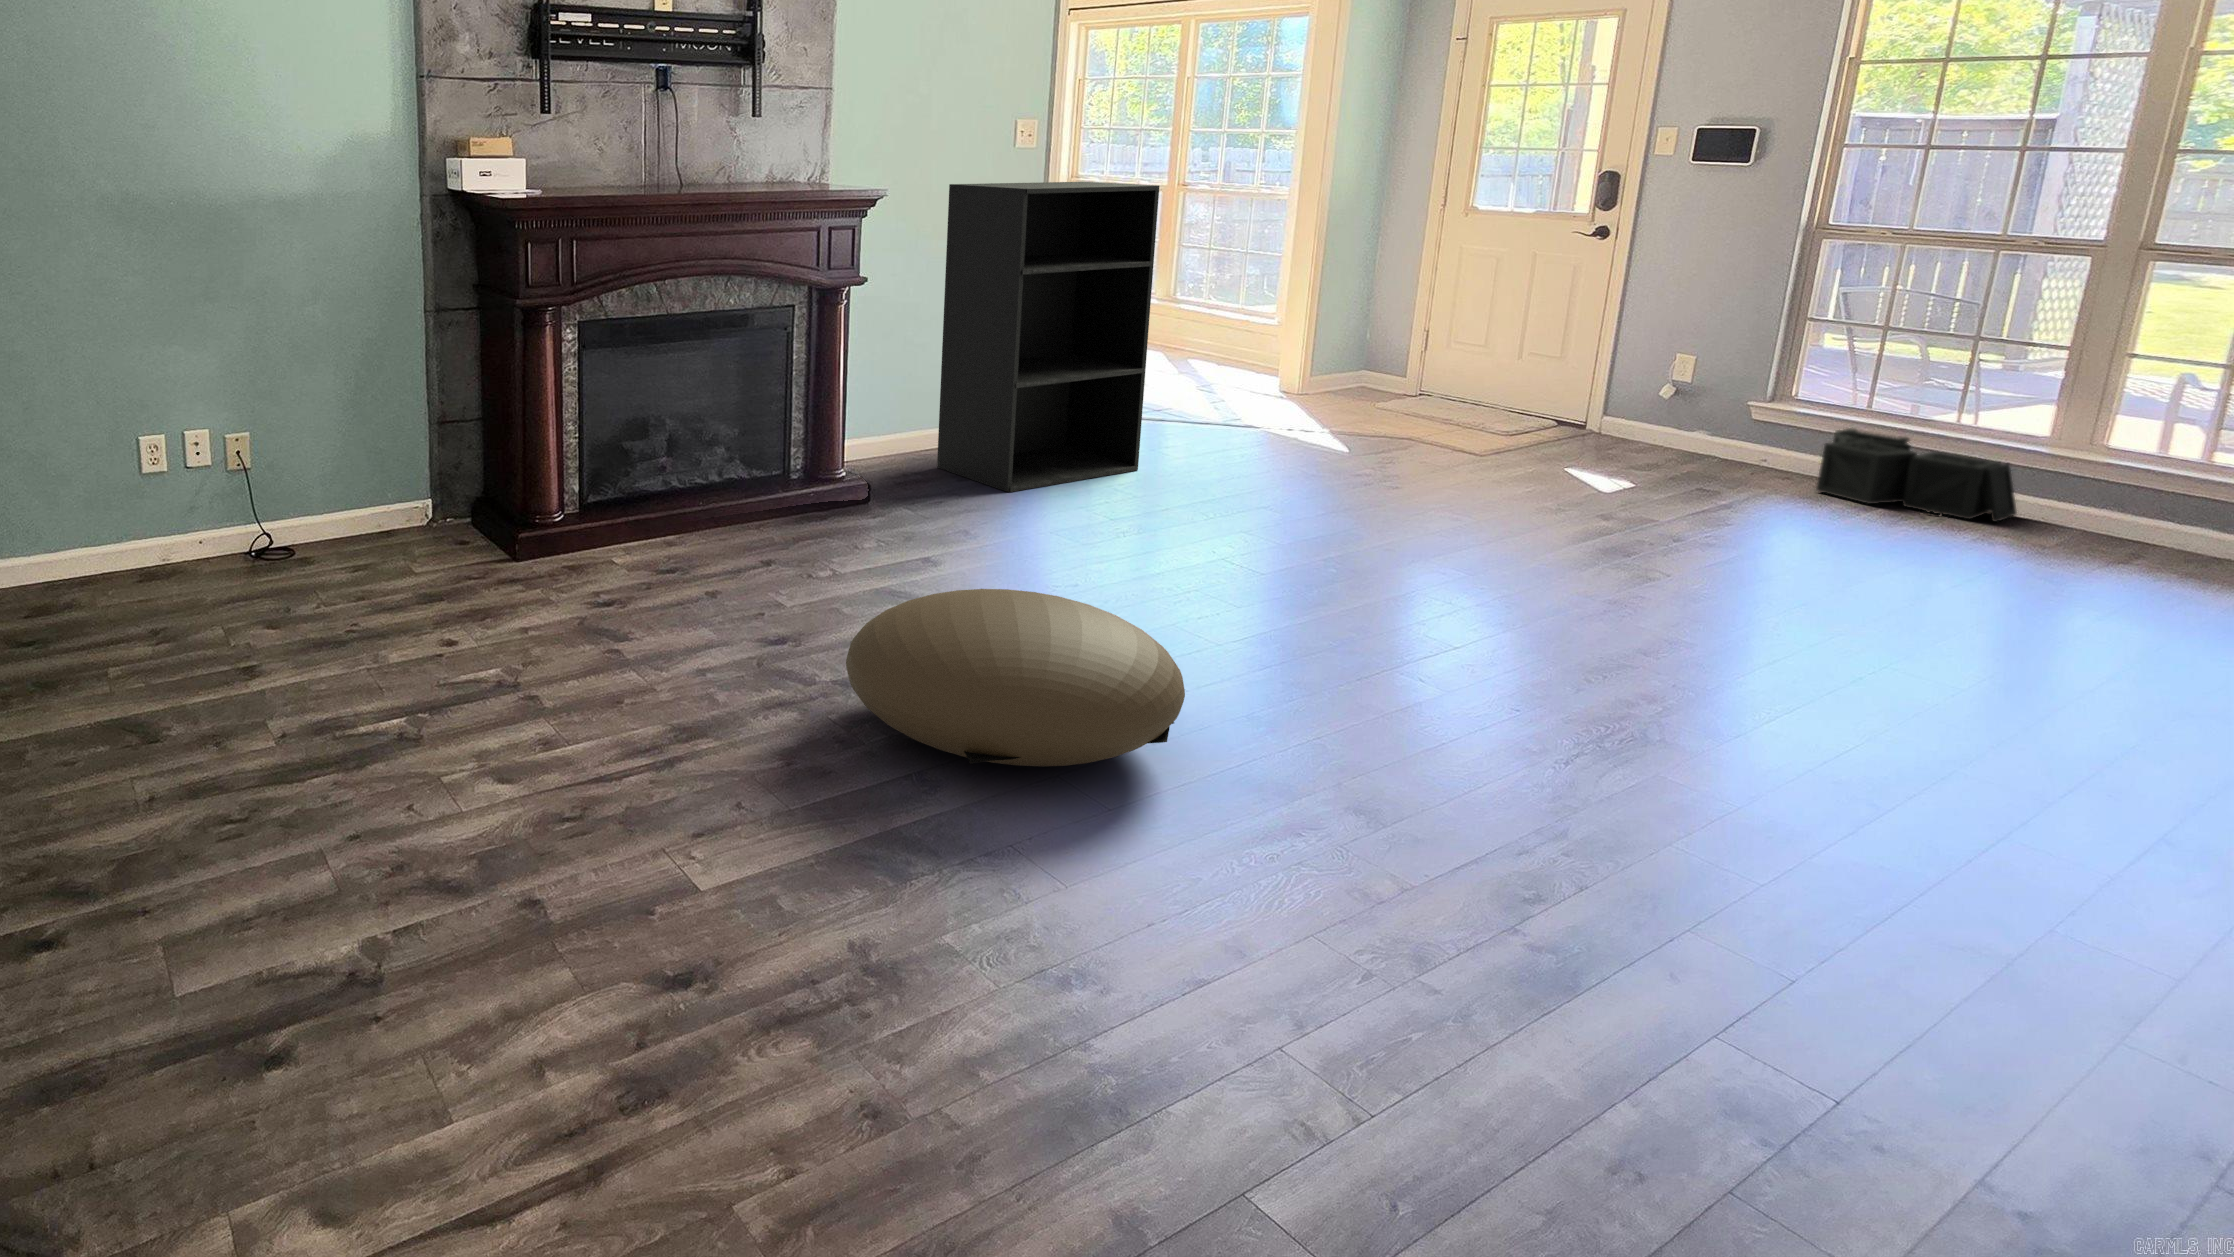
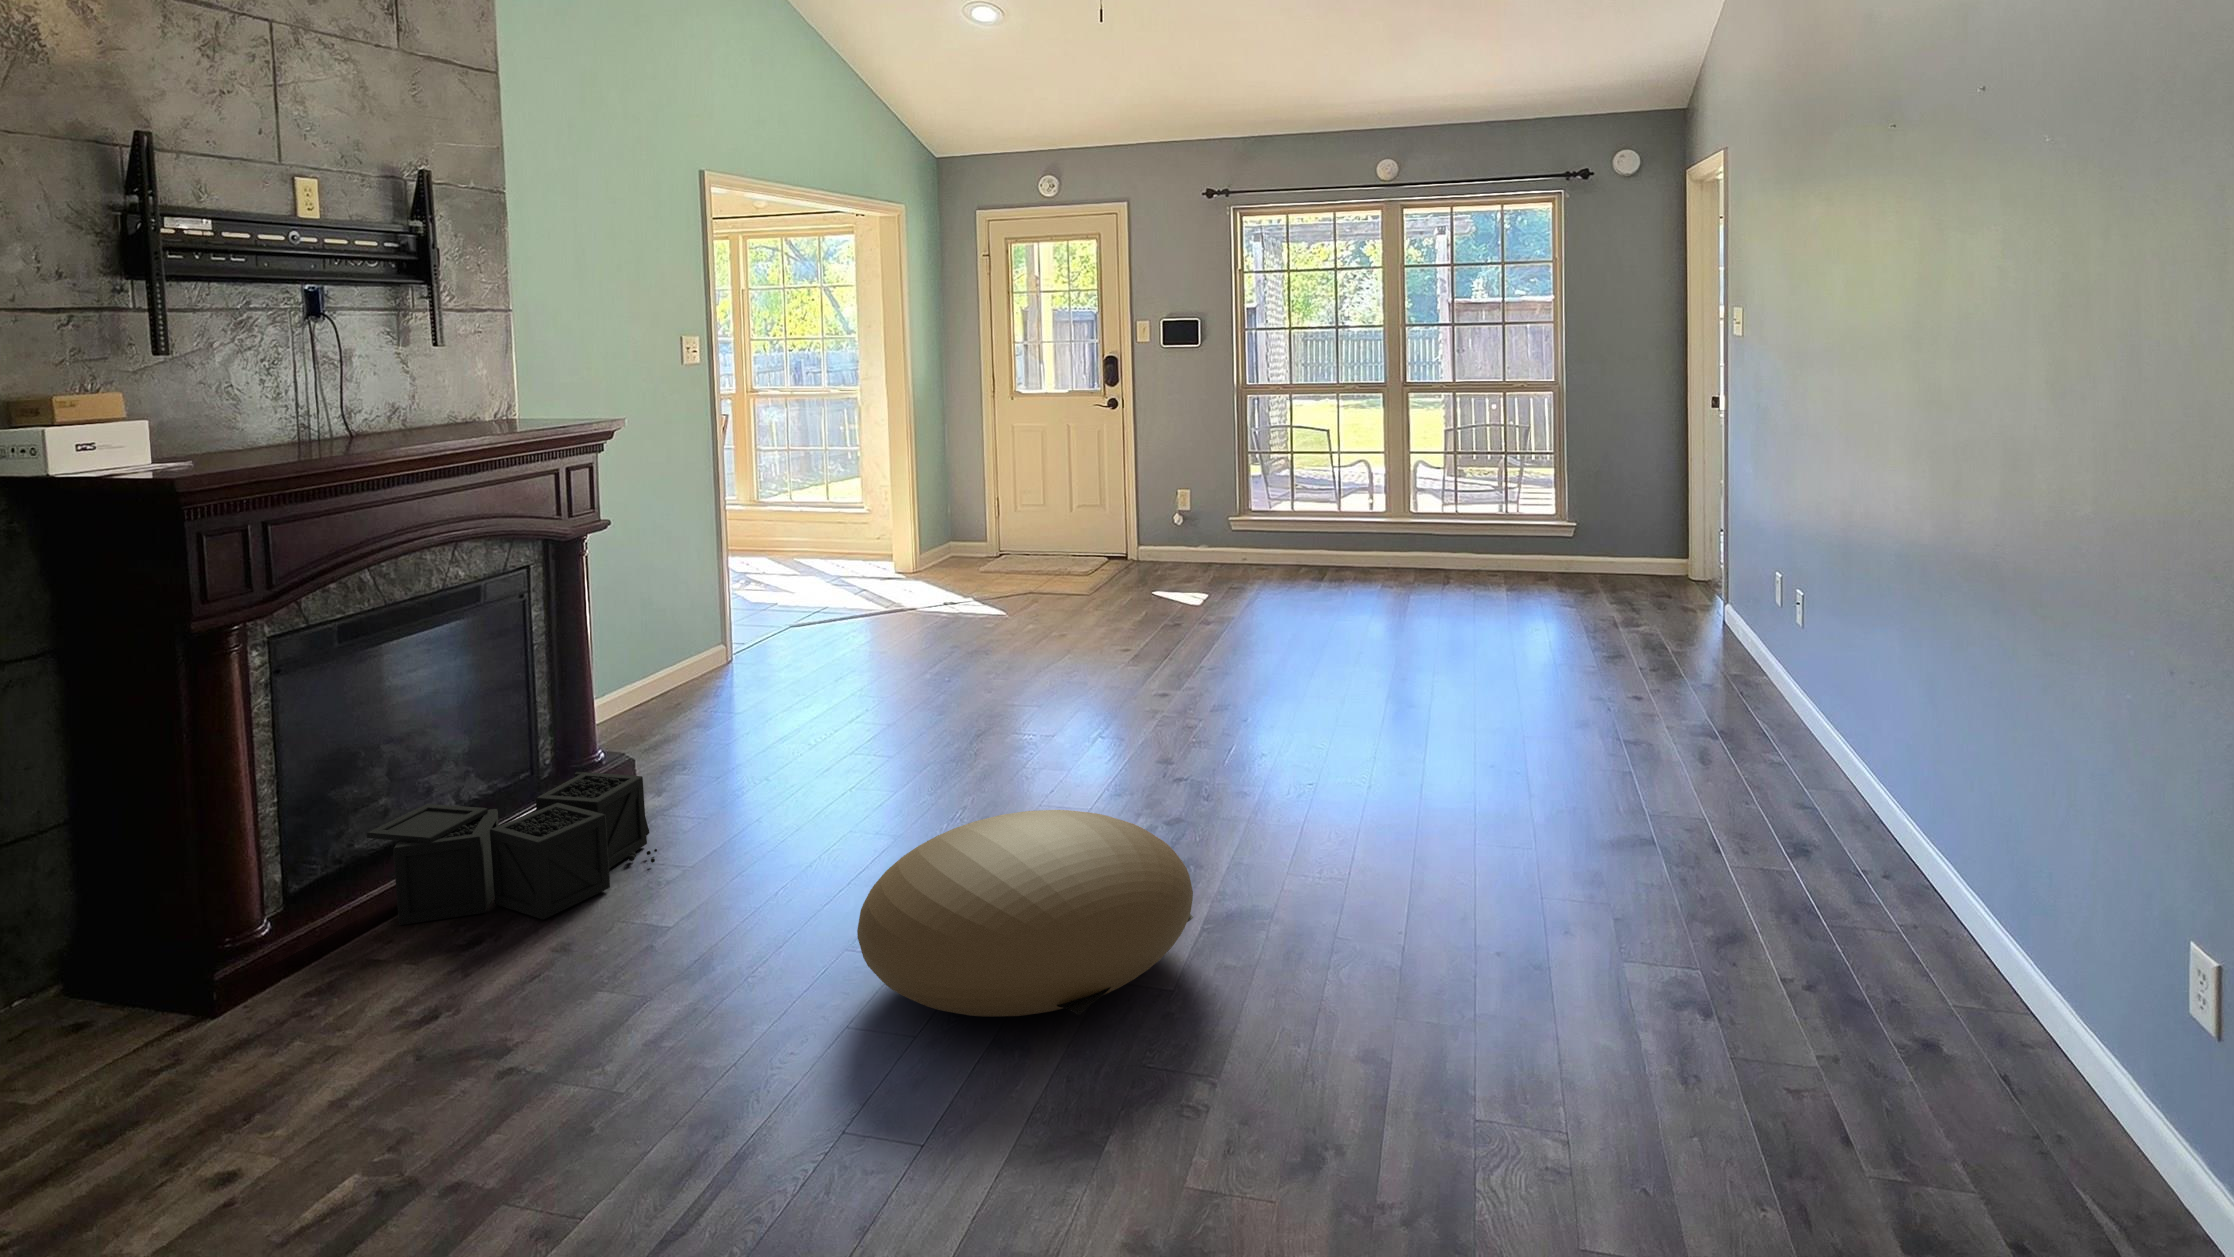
bookshelf: present [937,182,1159,492] -> none [650,393,860,724]
storage bin: present [1816,429,2017,522] -> present [367,772,657,925]

